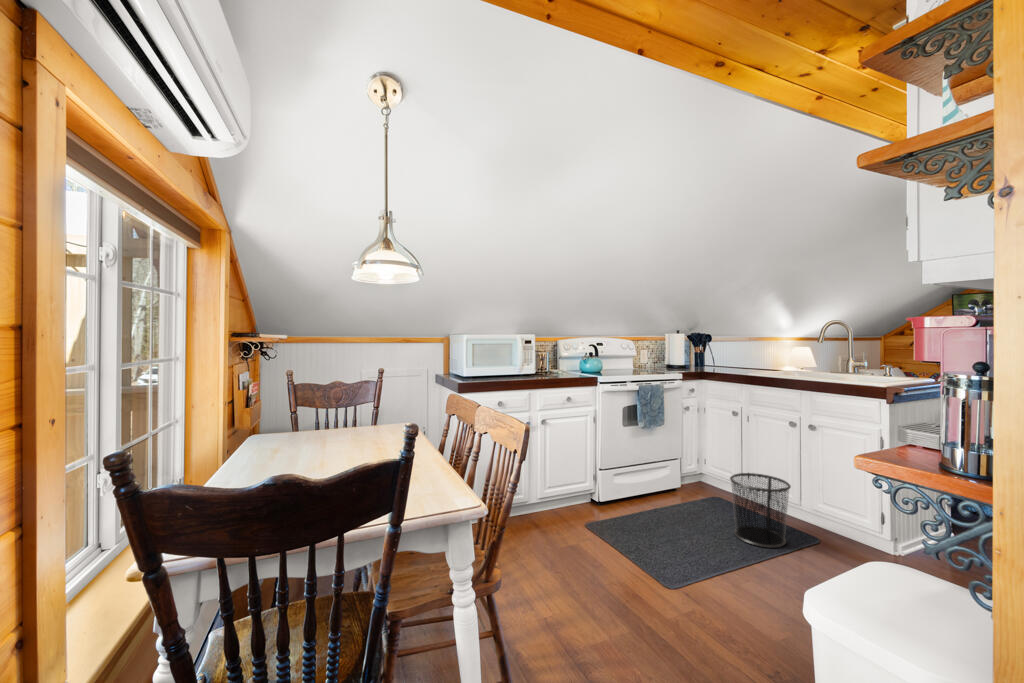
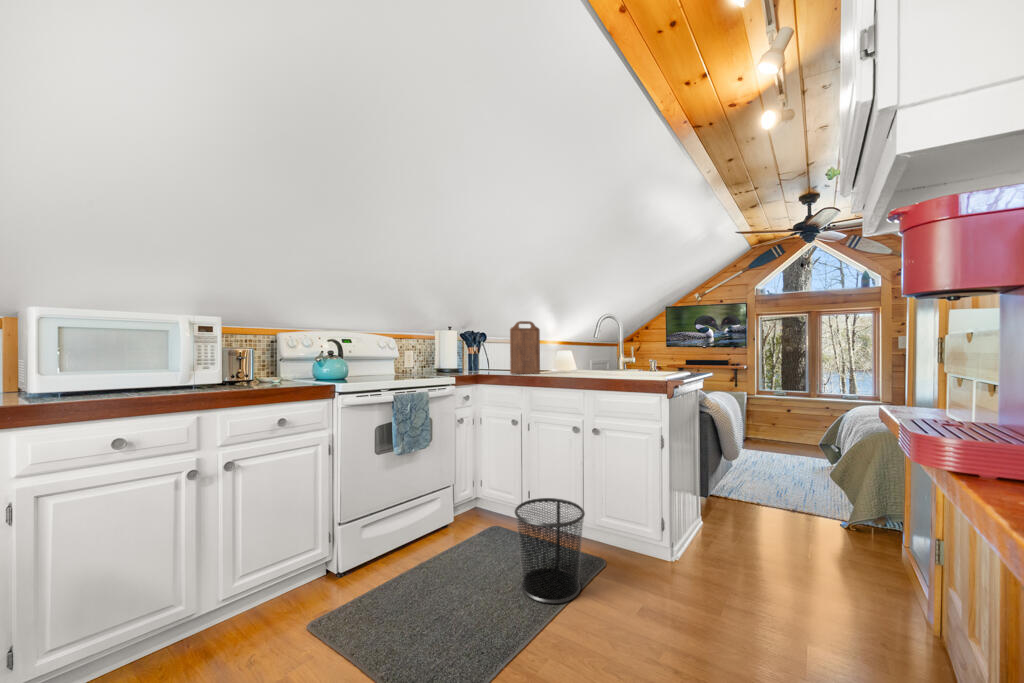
cutting board: none [734,326,764,373] -> present [510,321,540,374]

